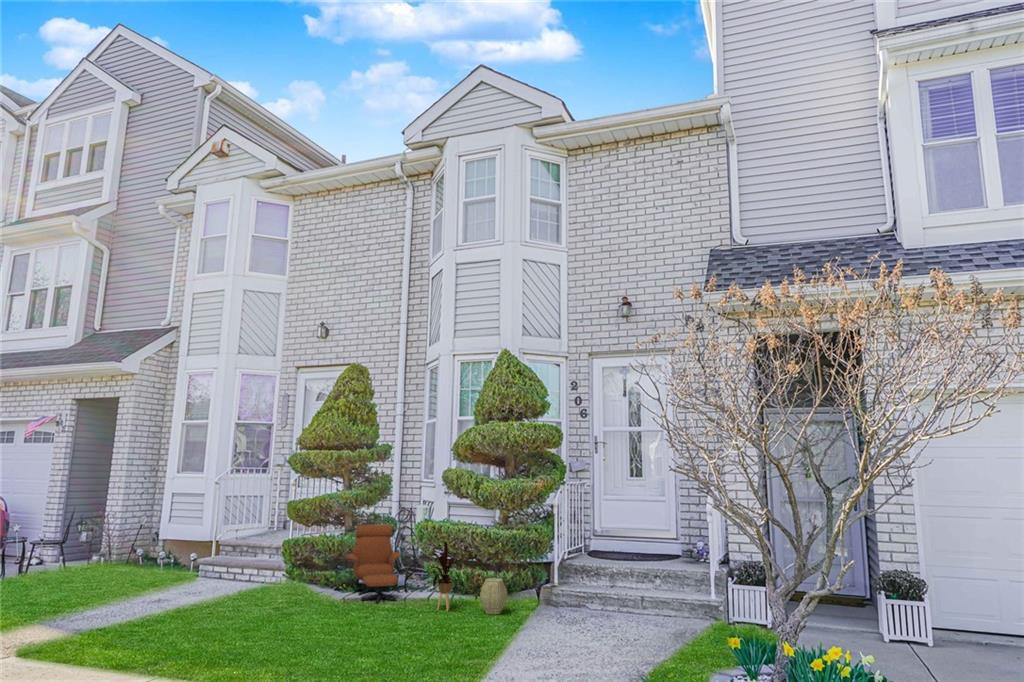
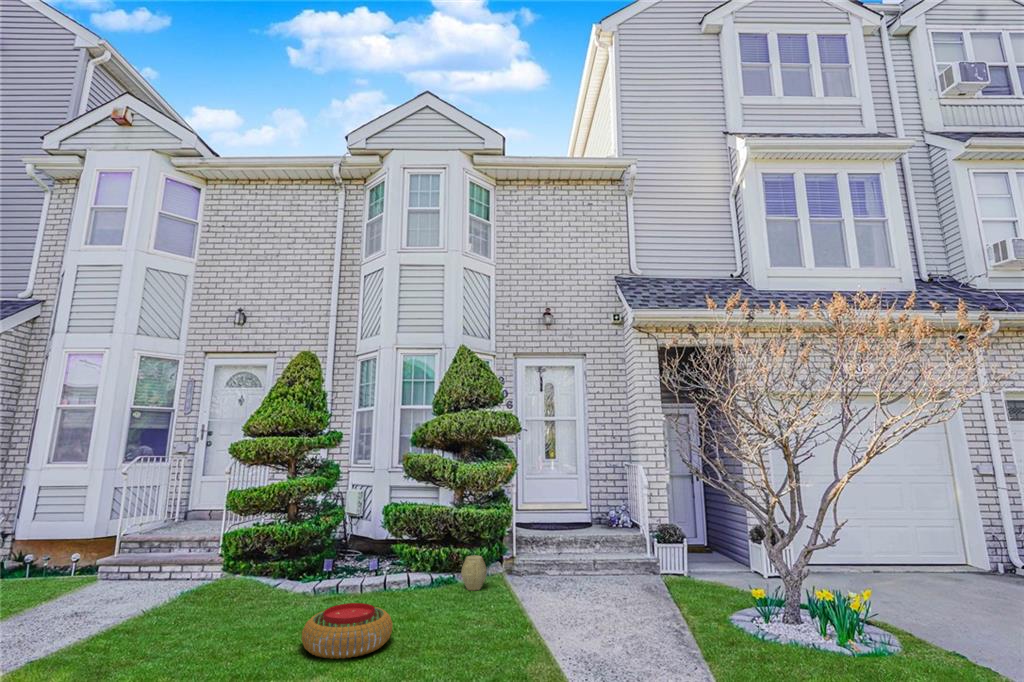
lounge chair: present [347,525,401,603] -> none [303,511,368,592]
house plant: present [427,541,456,611] -> none [405,524,440,593]
pouf: none [282,605,365,649] -> present [302,603,393,659]

